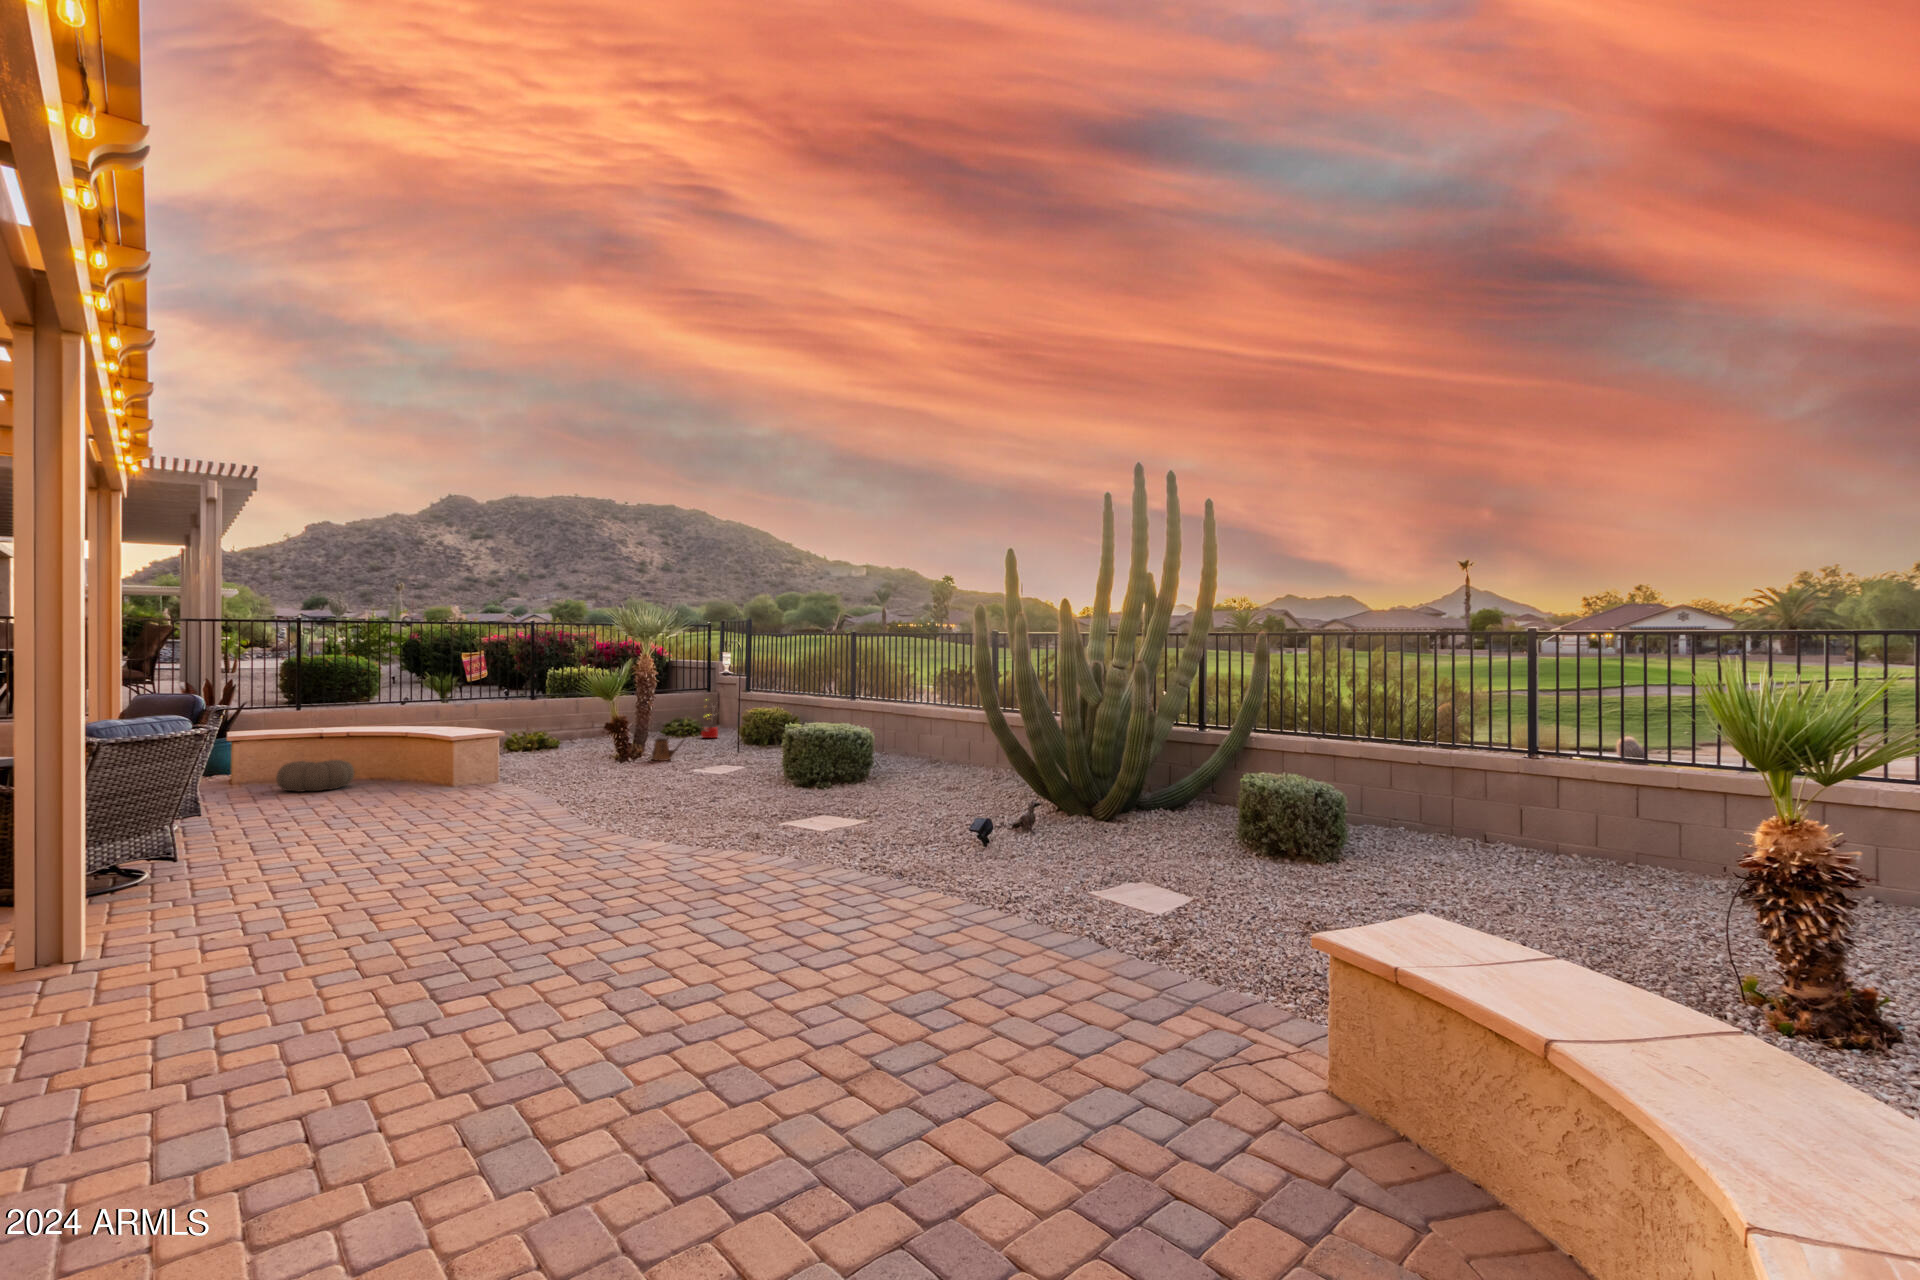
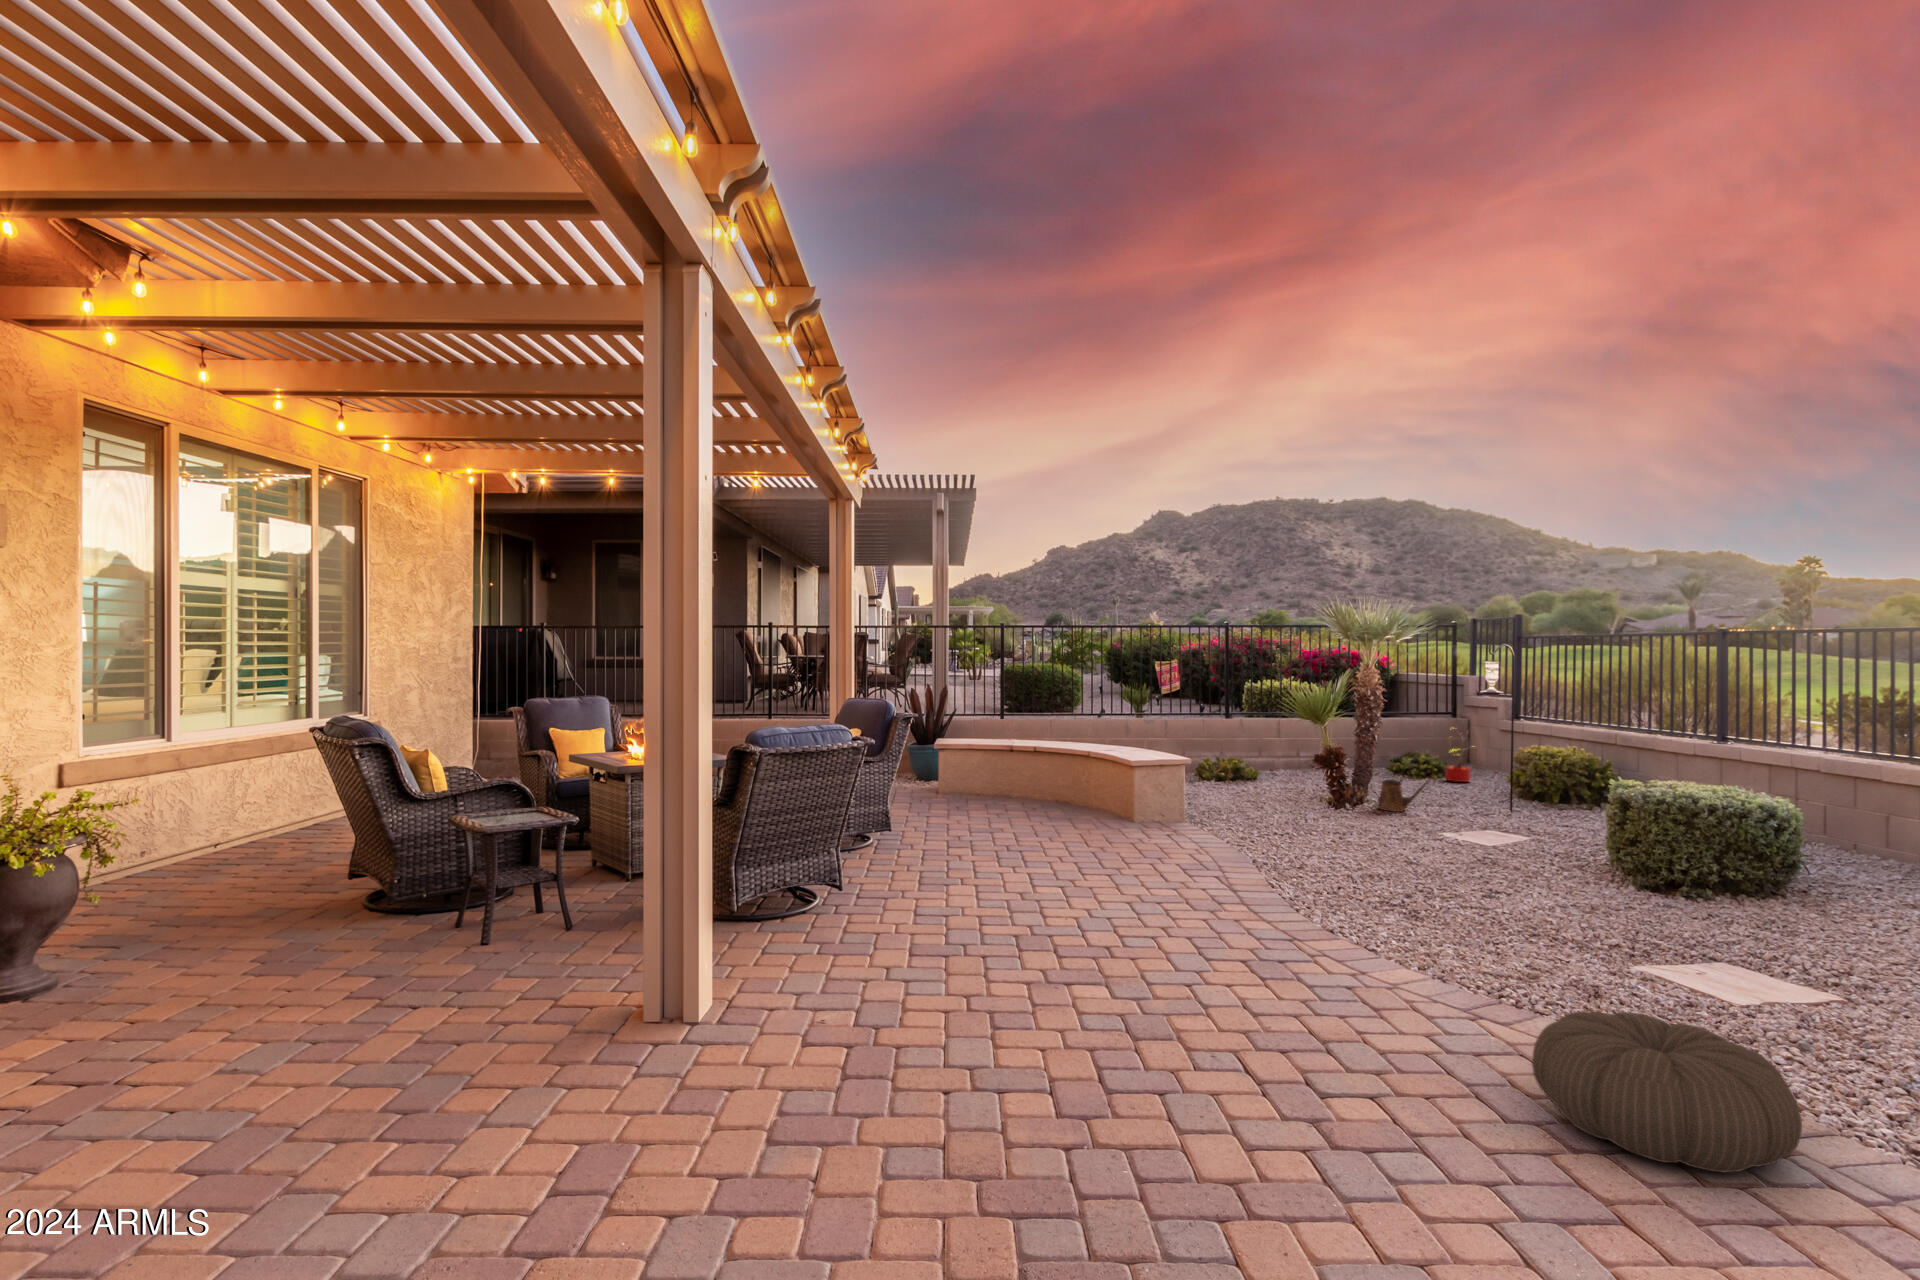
pouf: present [276,760,355,792] -> present [1532,1011,1802,1172]

